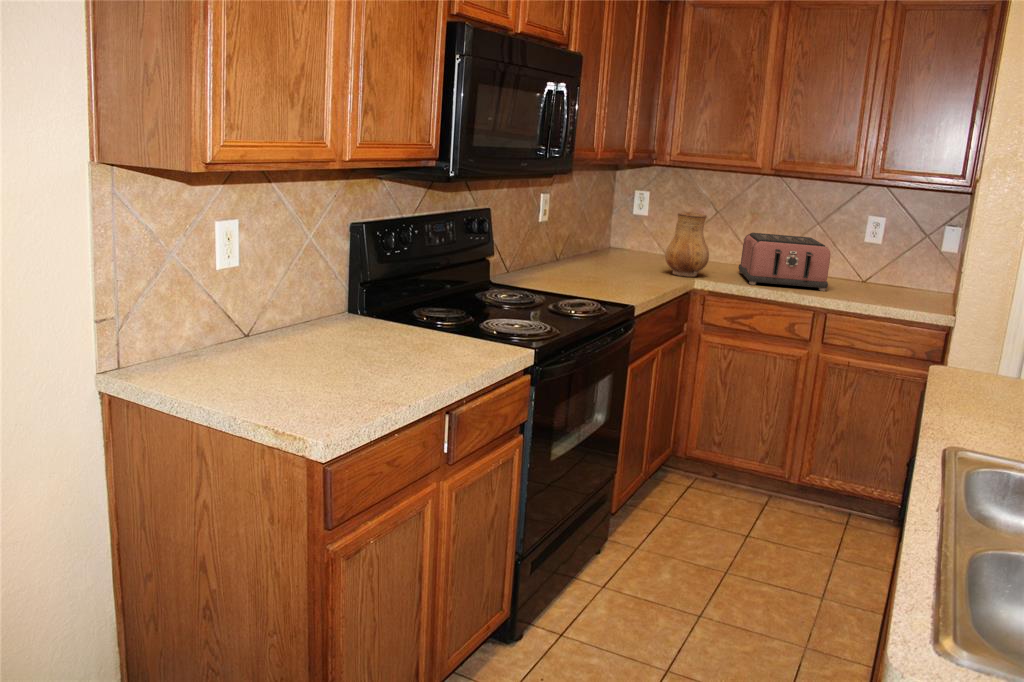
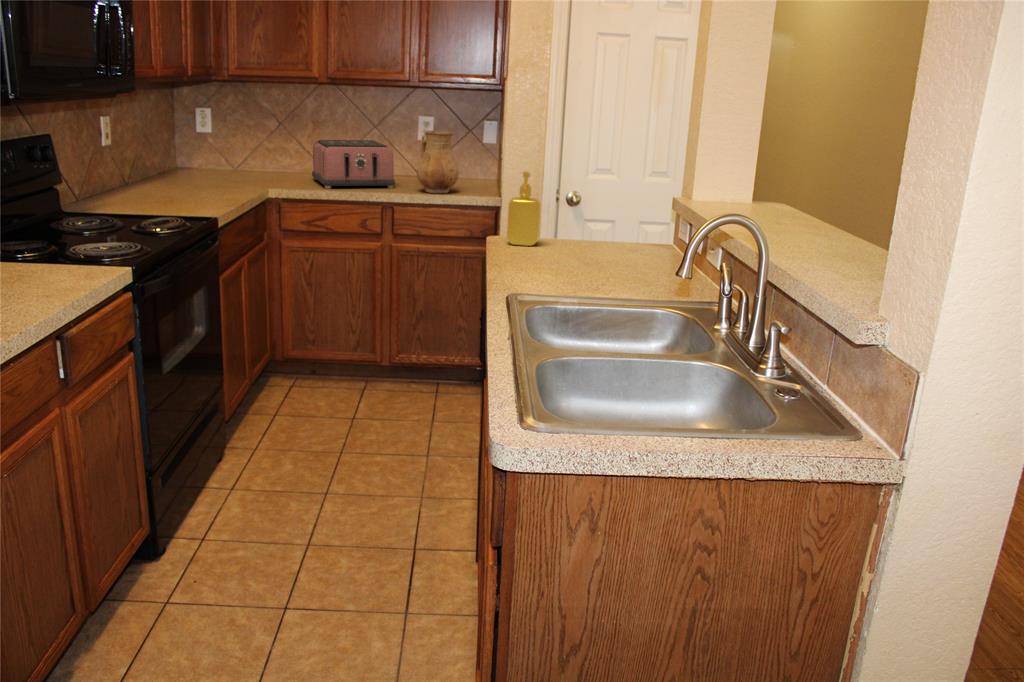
ceramic pitcher: present [665,212,709,277] -> present [417,131,459,193]
soap dispenser: none [955,294,1006,384] -> present [507,172,540,246]

